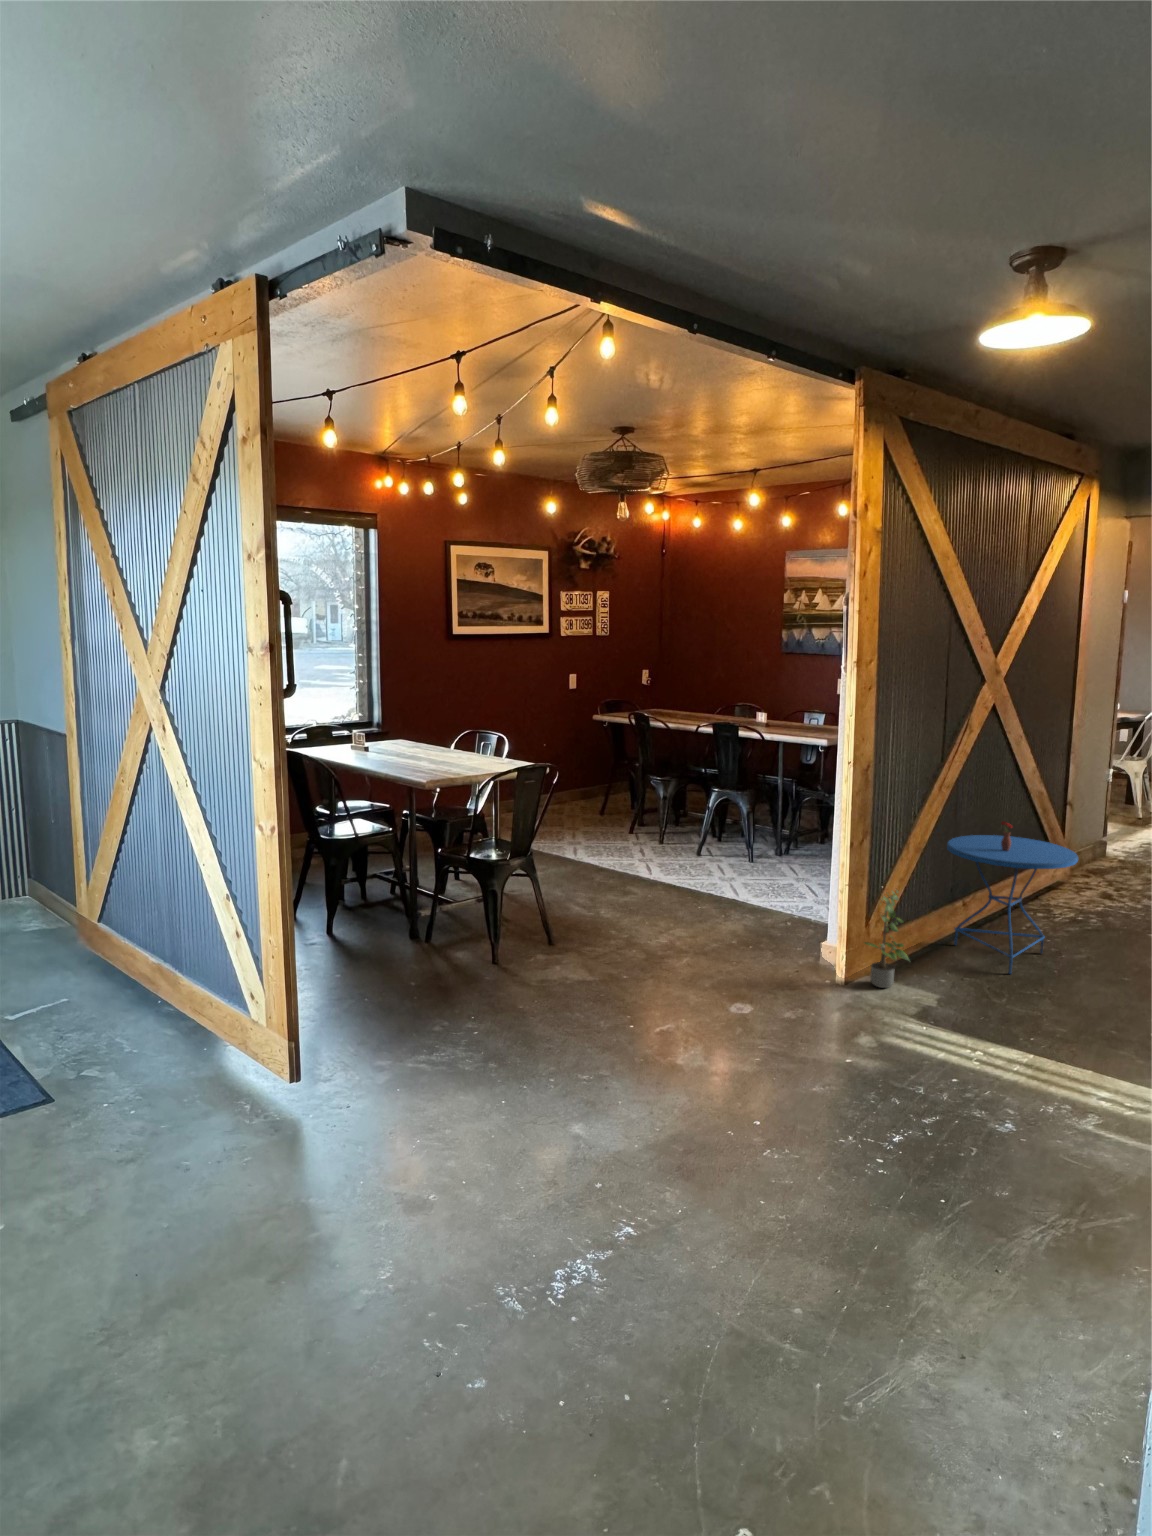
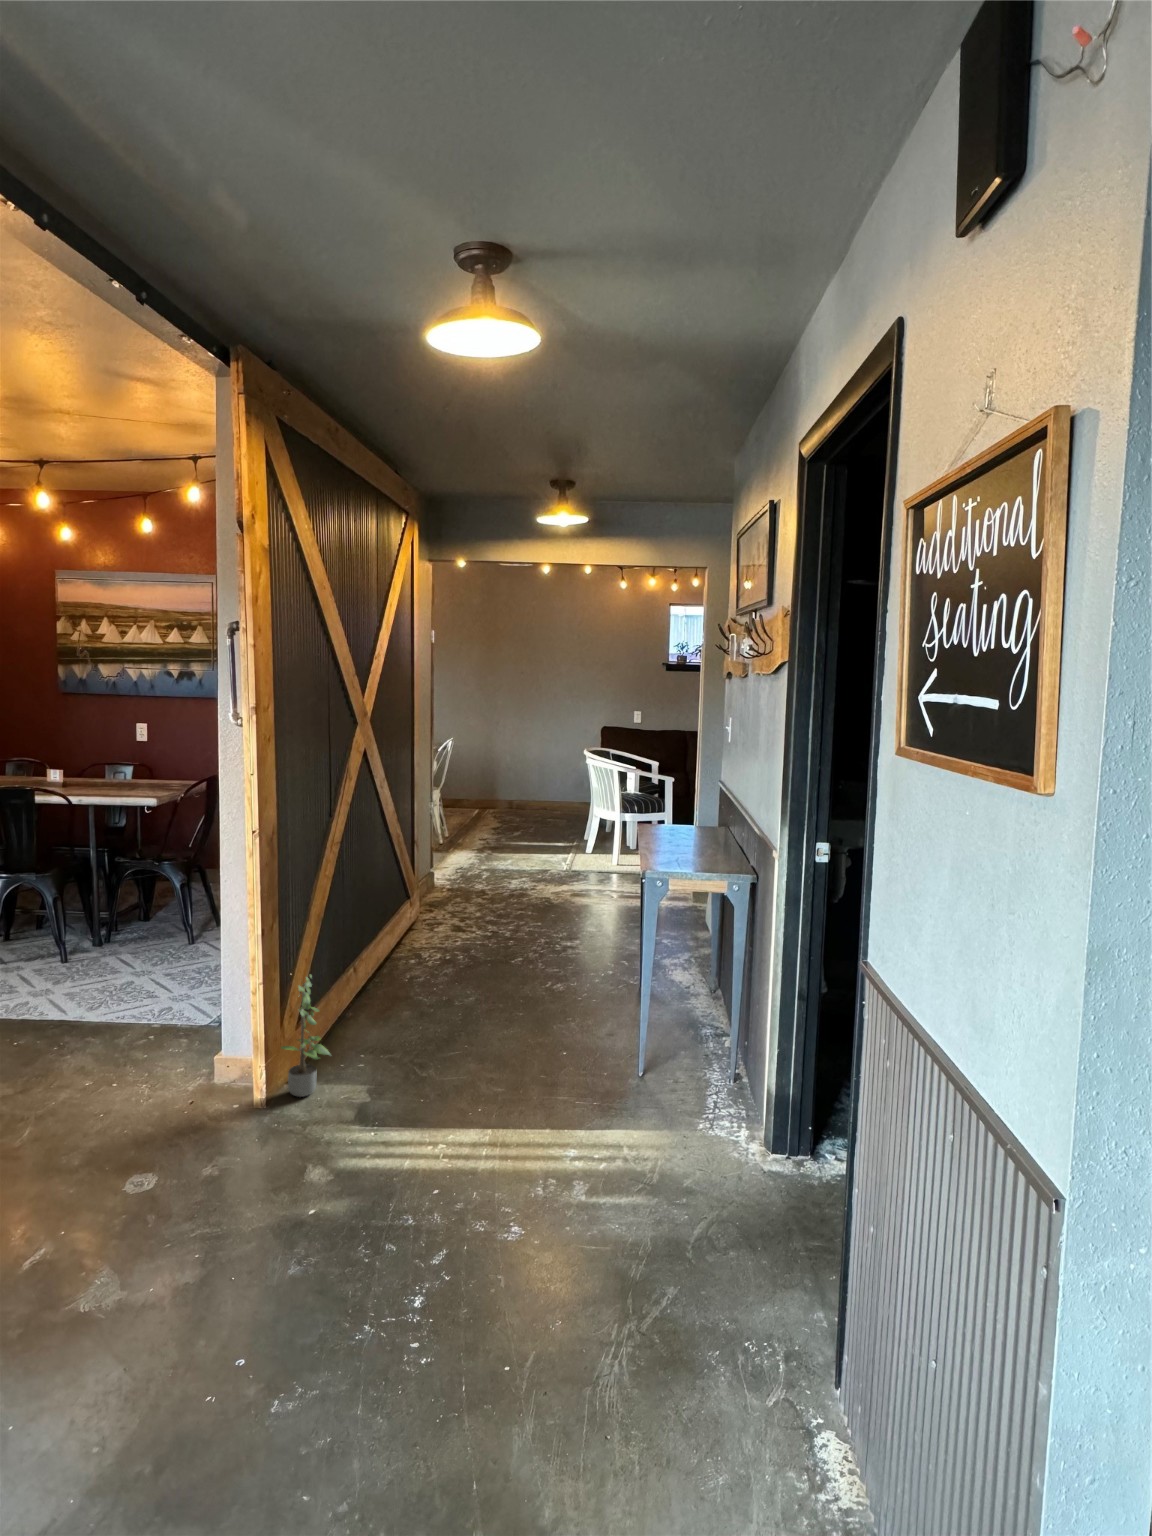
side table: present [947,821,1078,974] -> none [340,875,470,1039]

